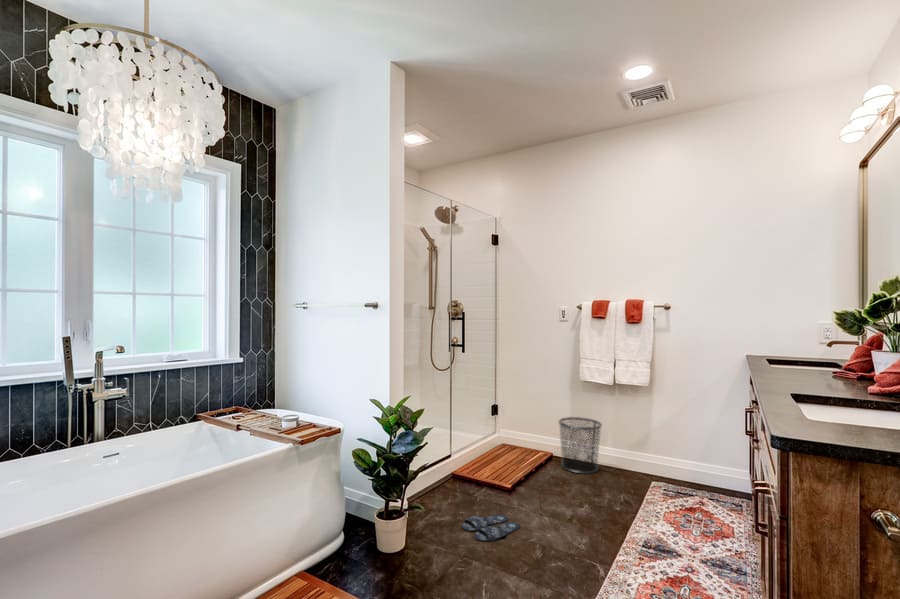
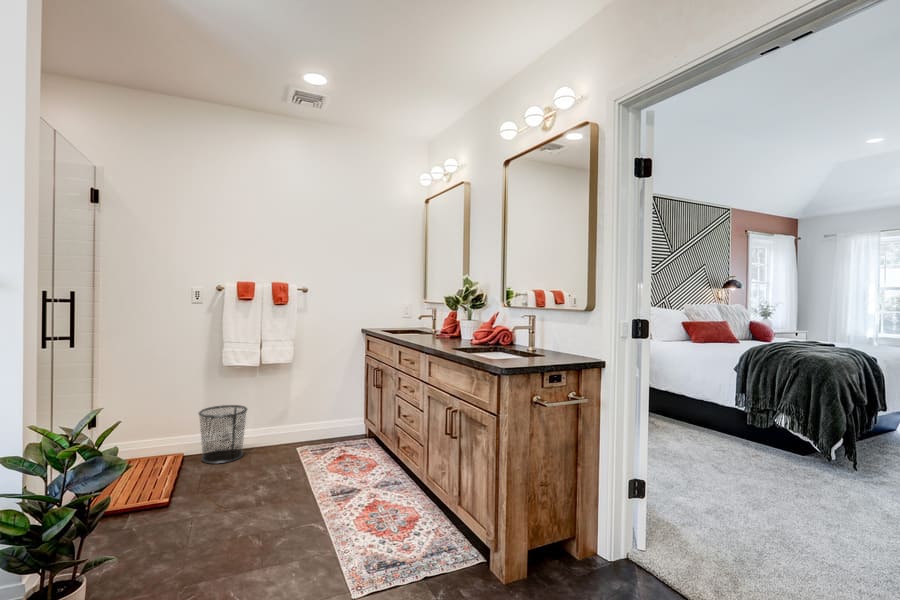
slippers: present [462,514,520,541] -> none [145,528,216,564]

